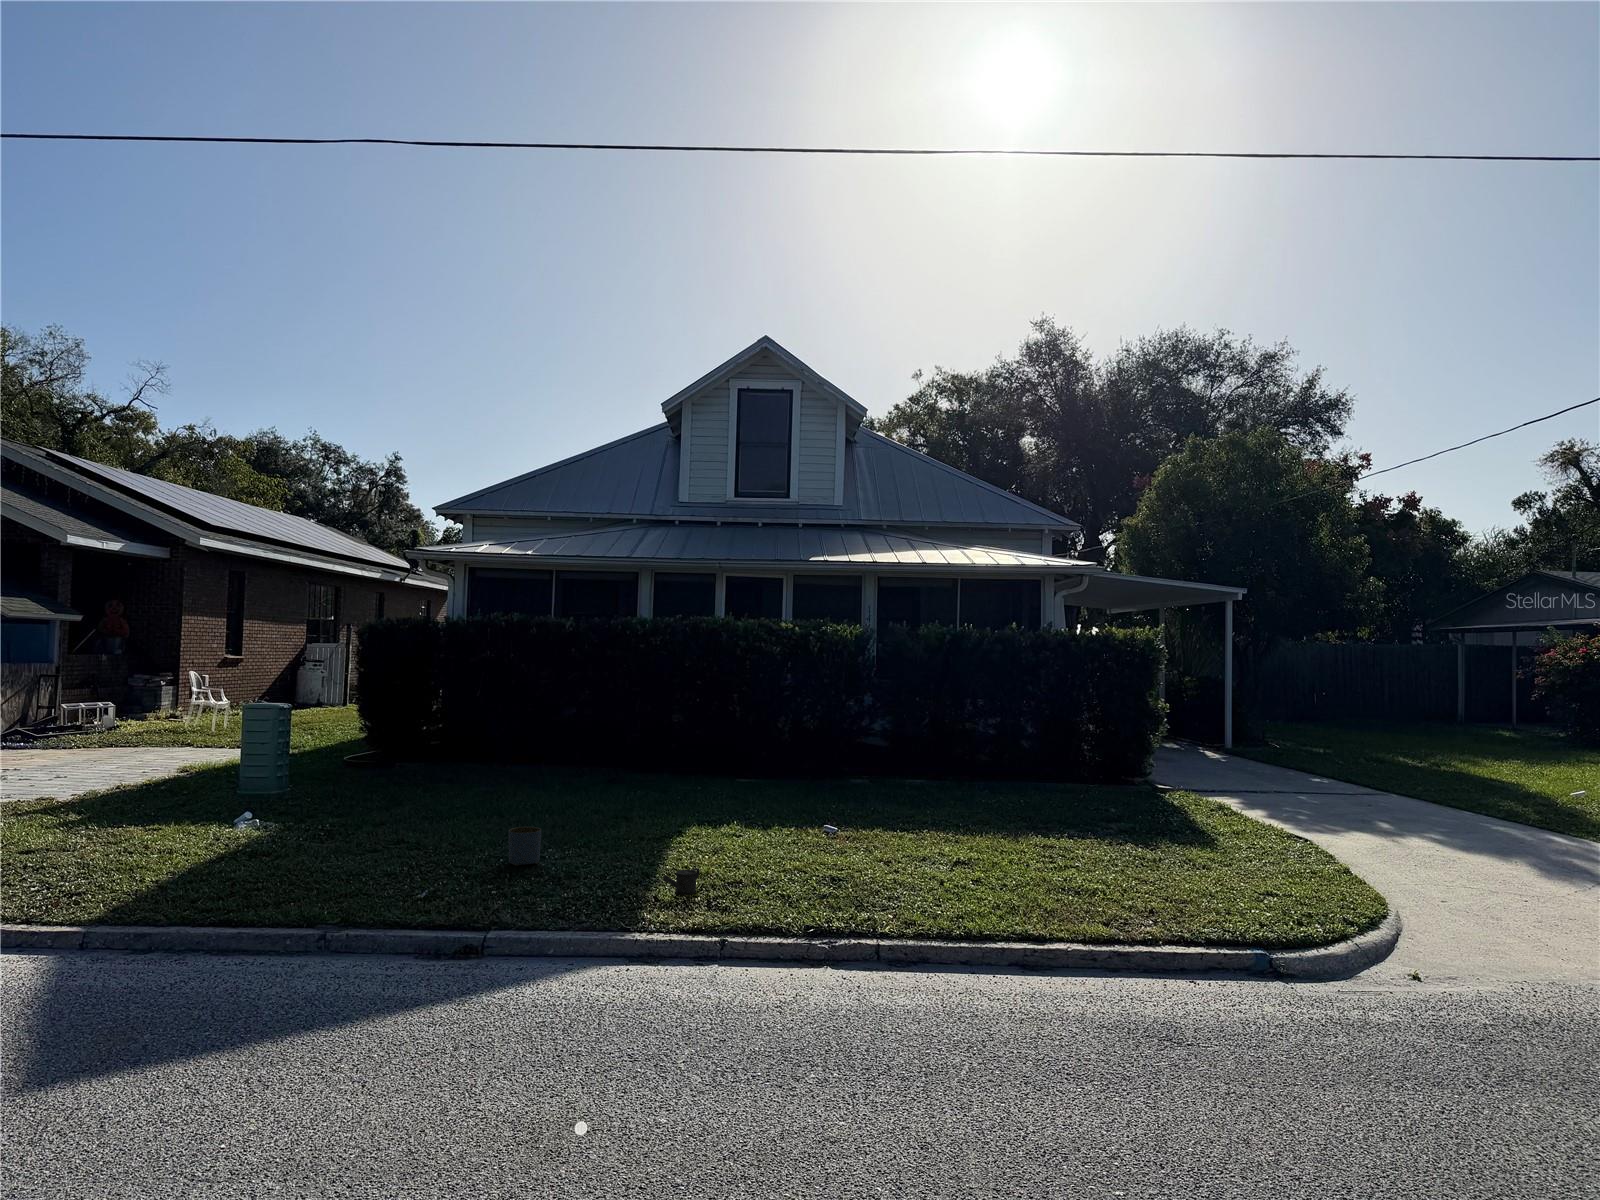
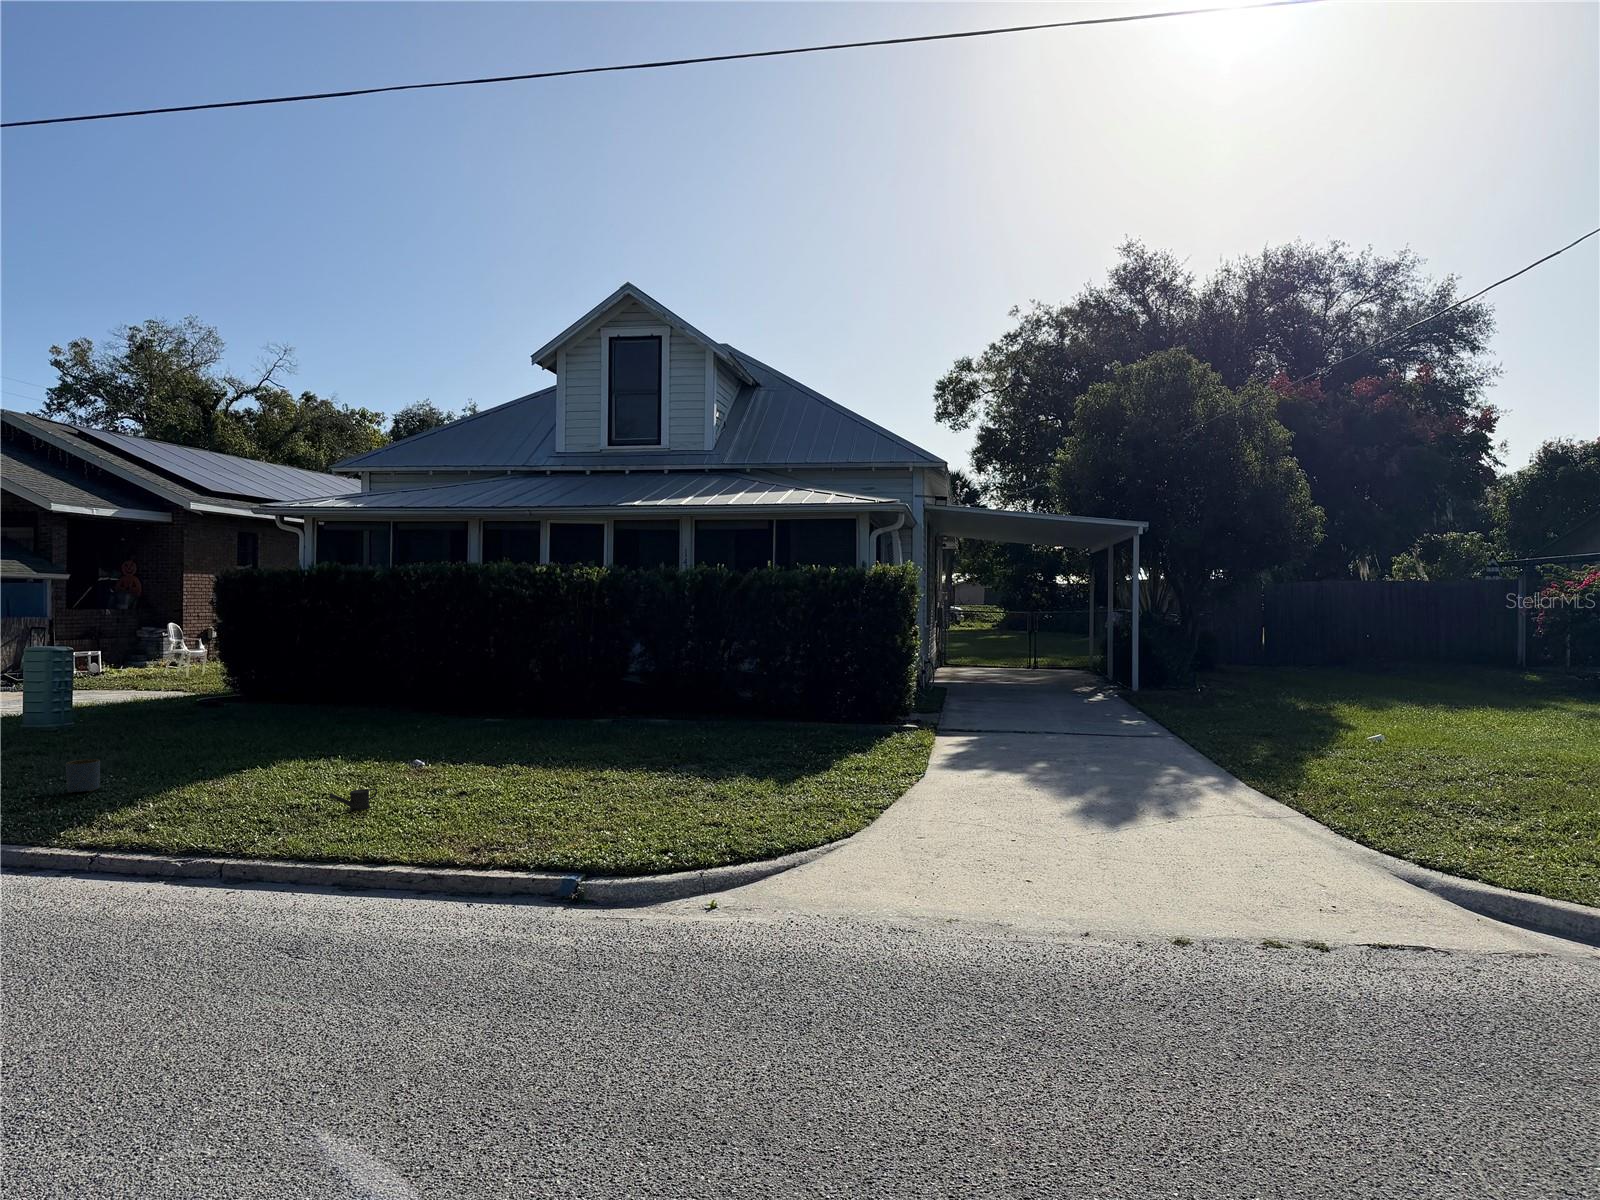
watering can: present [663,868,699,895] -> present [329,788,377,810]

